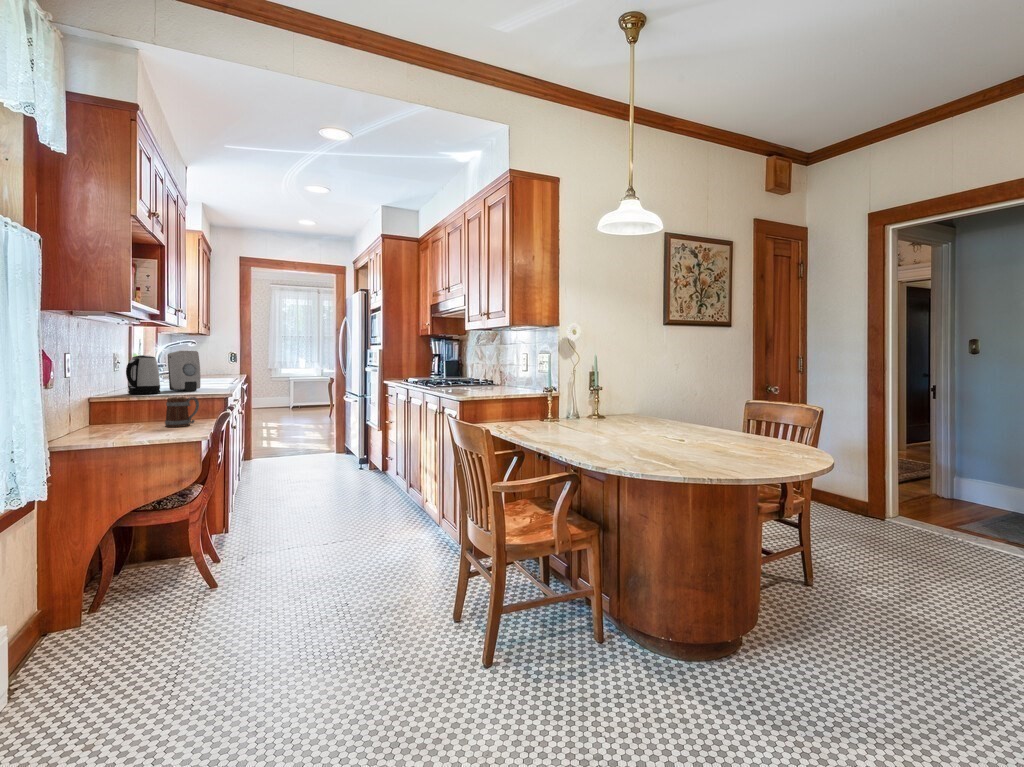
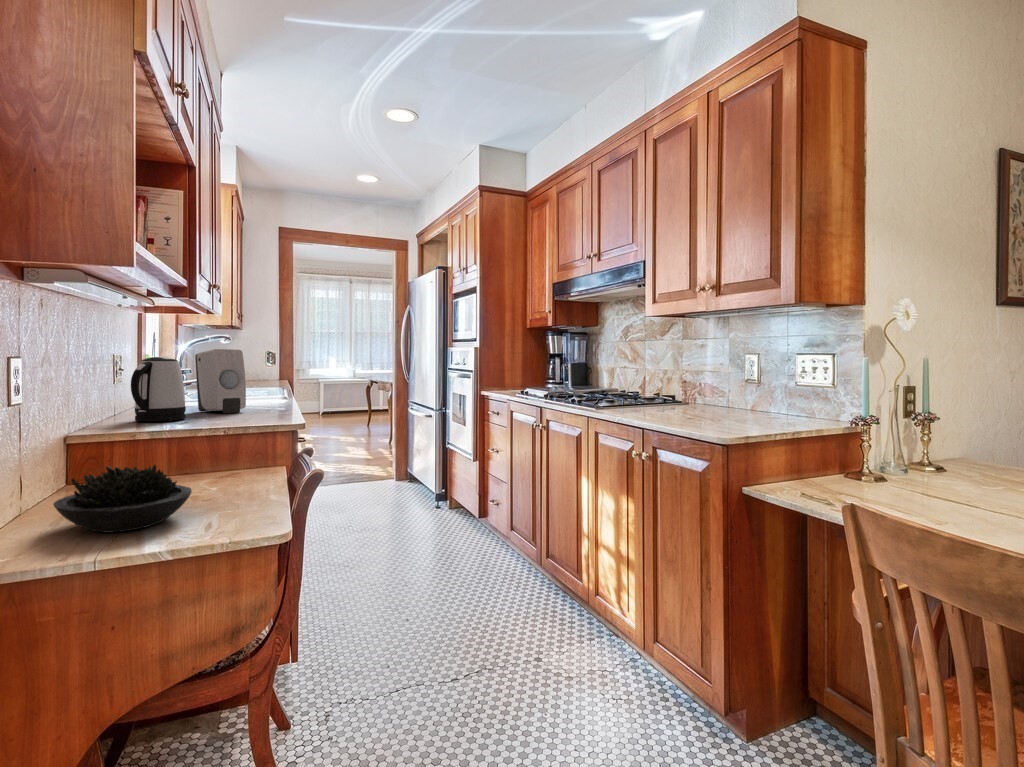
mug: present [165,397,199,427] -> none [197,429,254,486]
succulent plant: none [89,408,159,439] -> present [54,465,192,533]

